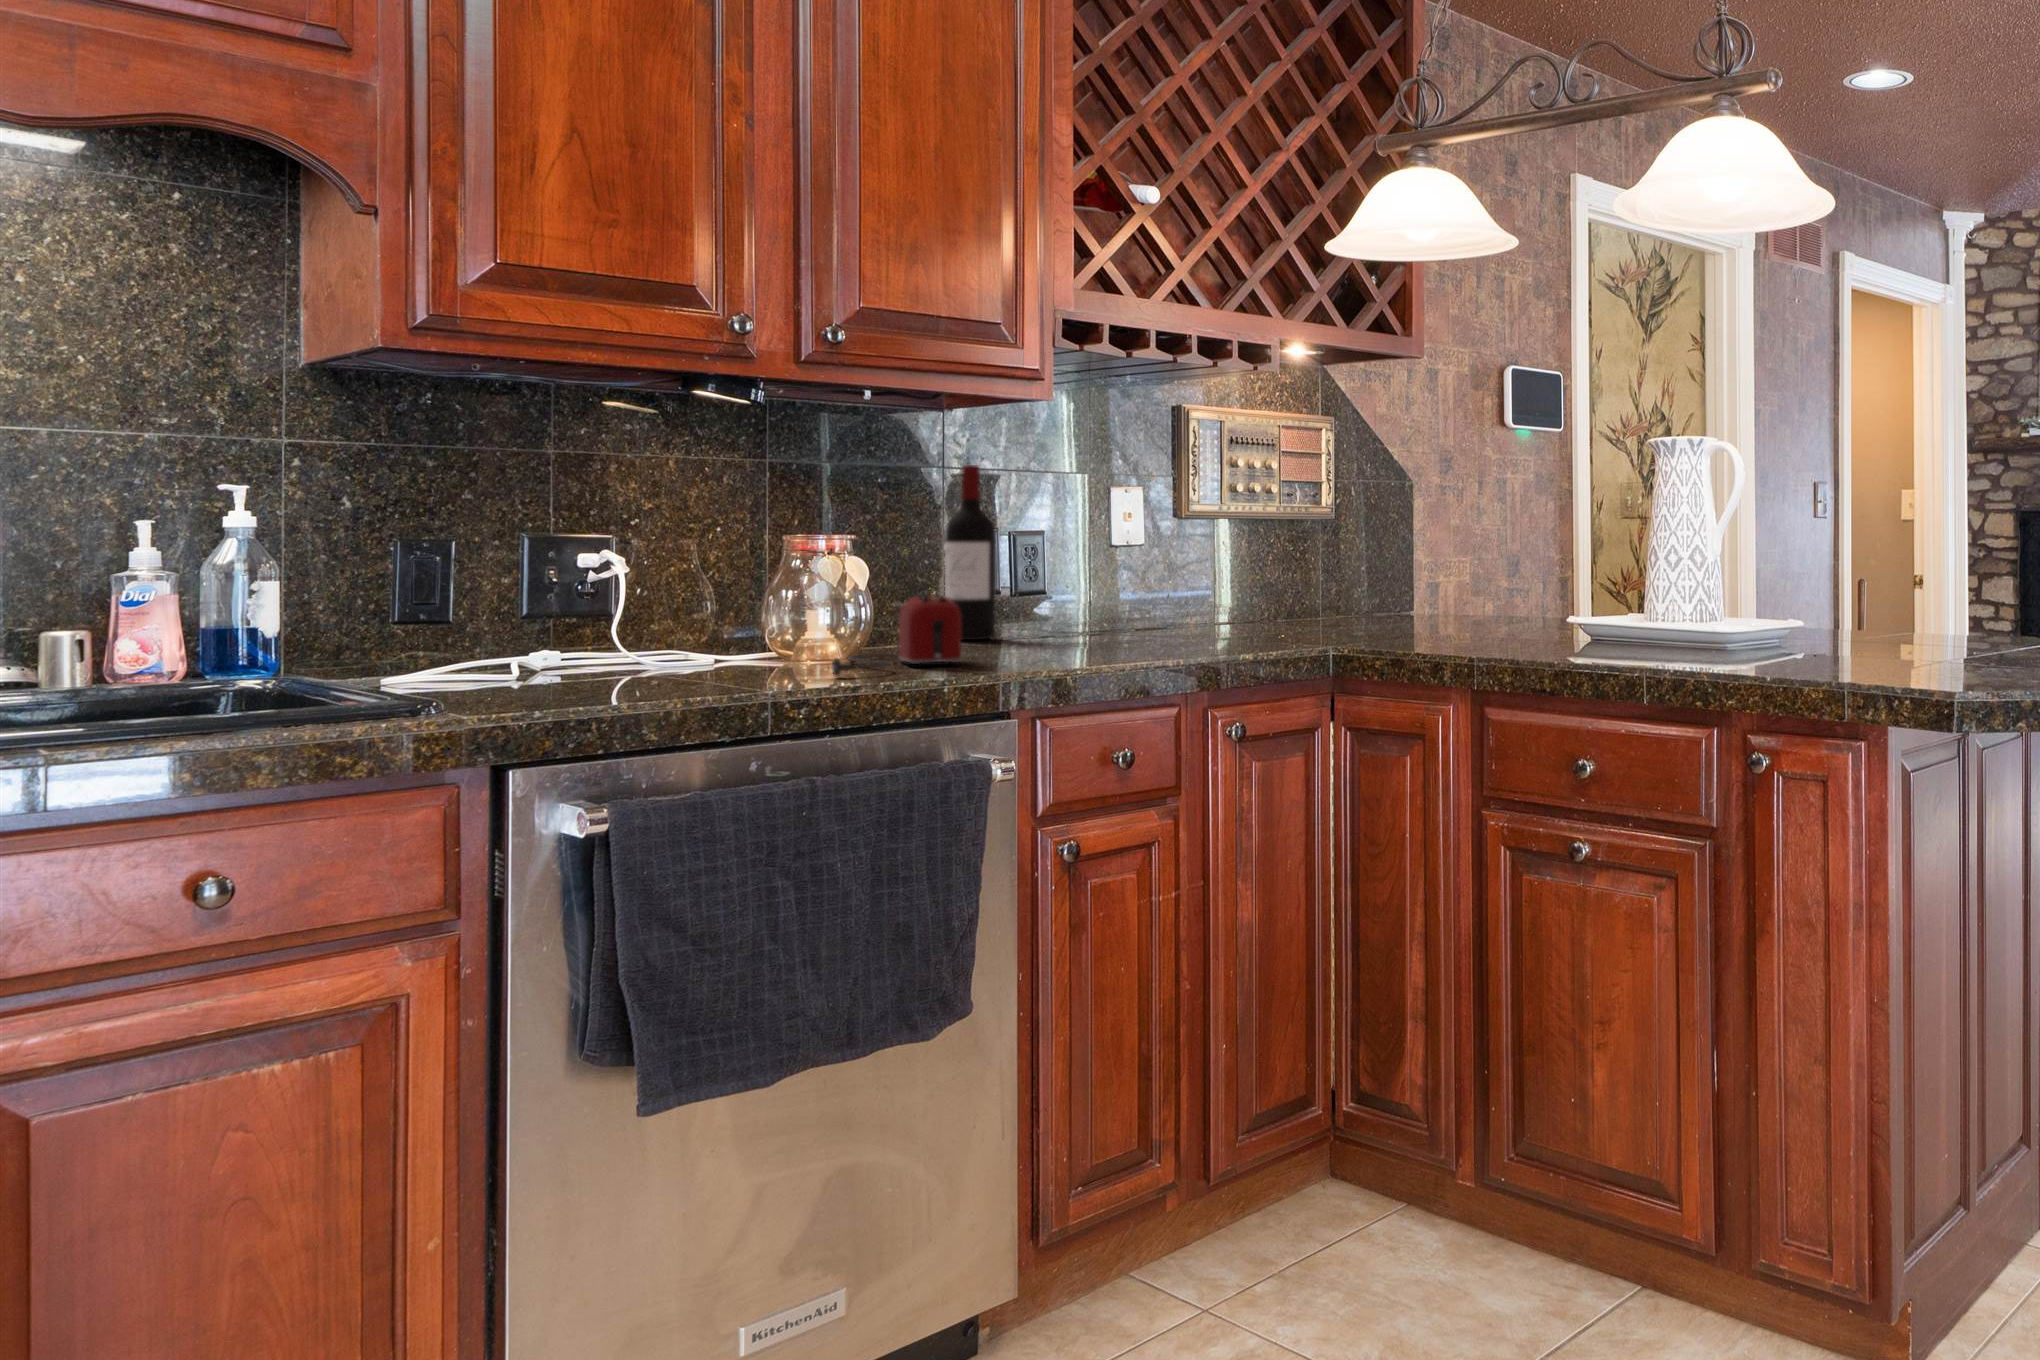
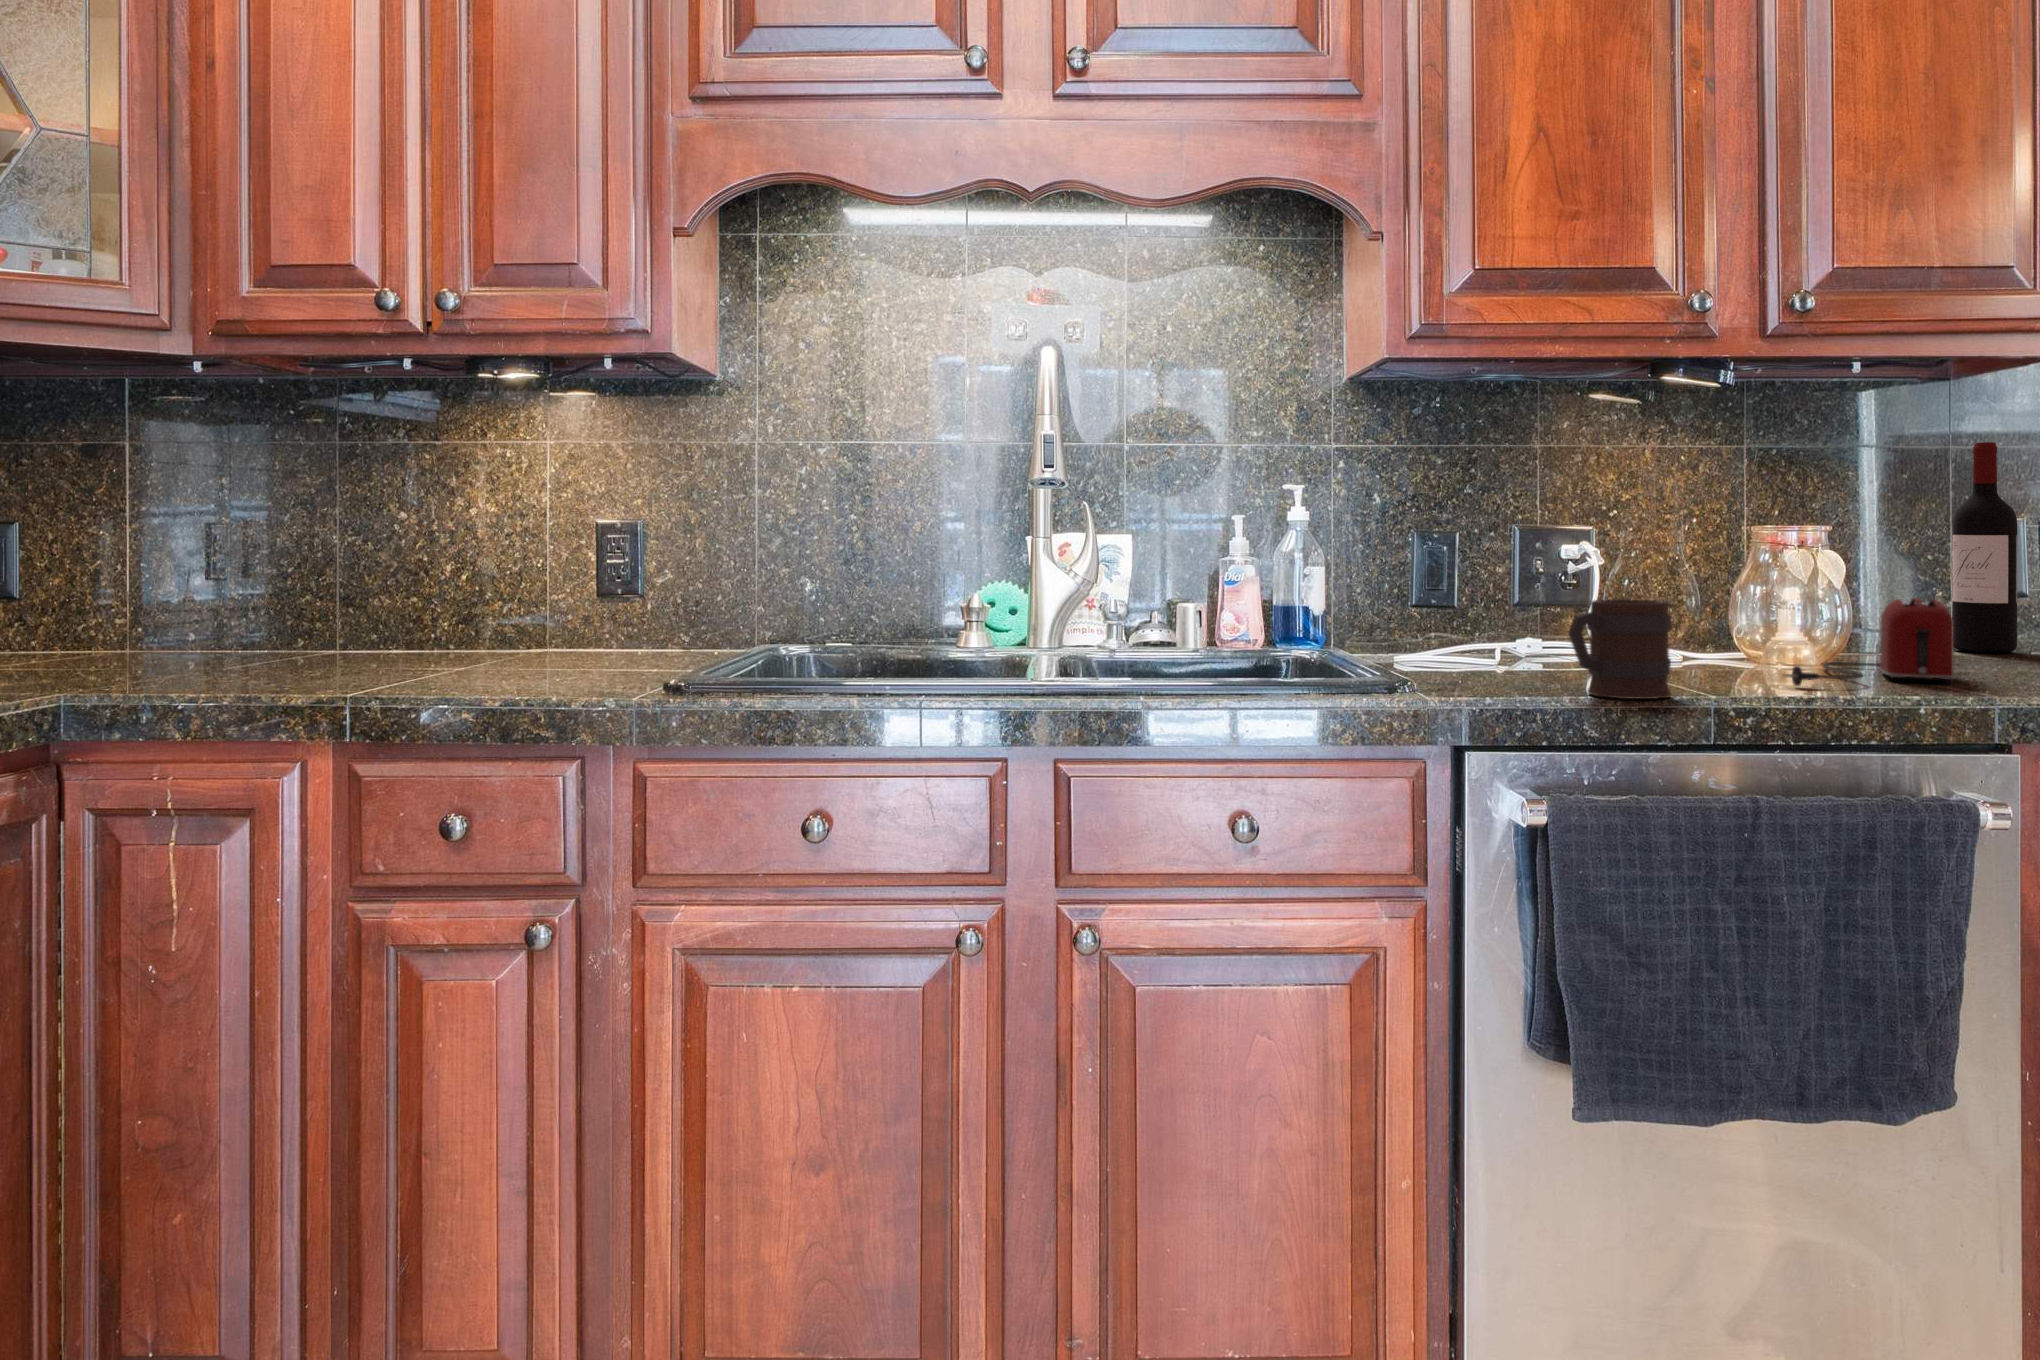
mug: none [624,604,728,699] -> present [1568,599,1672,699]

